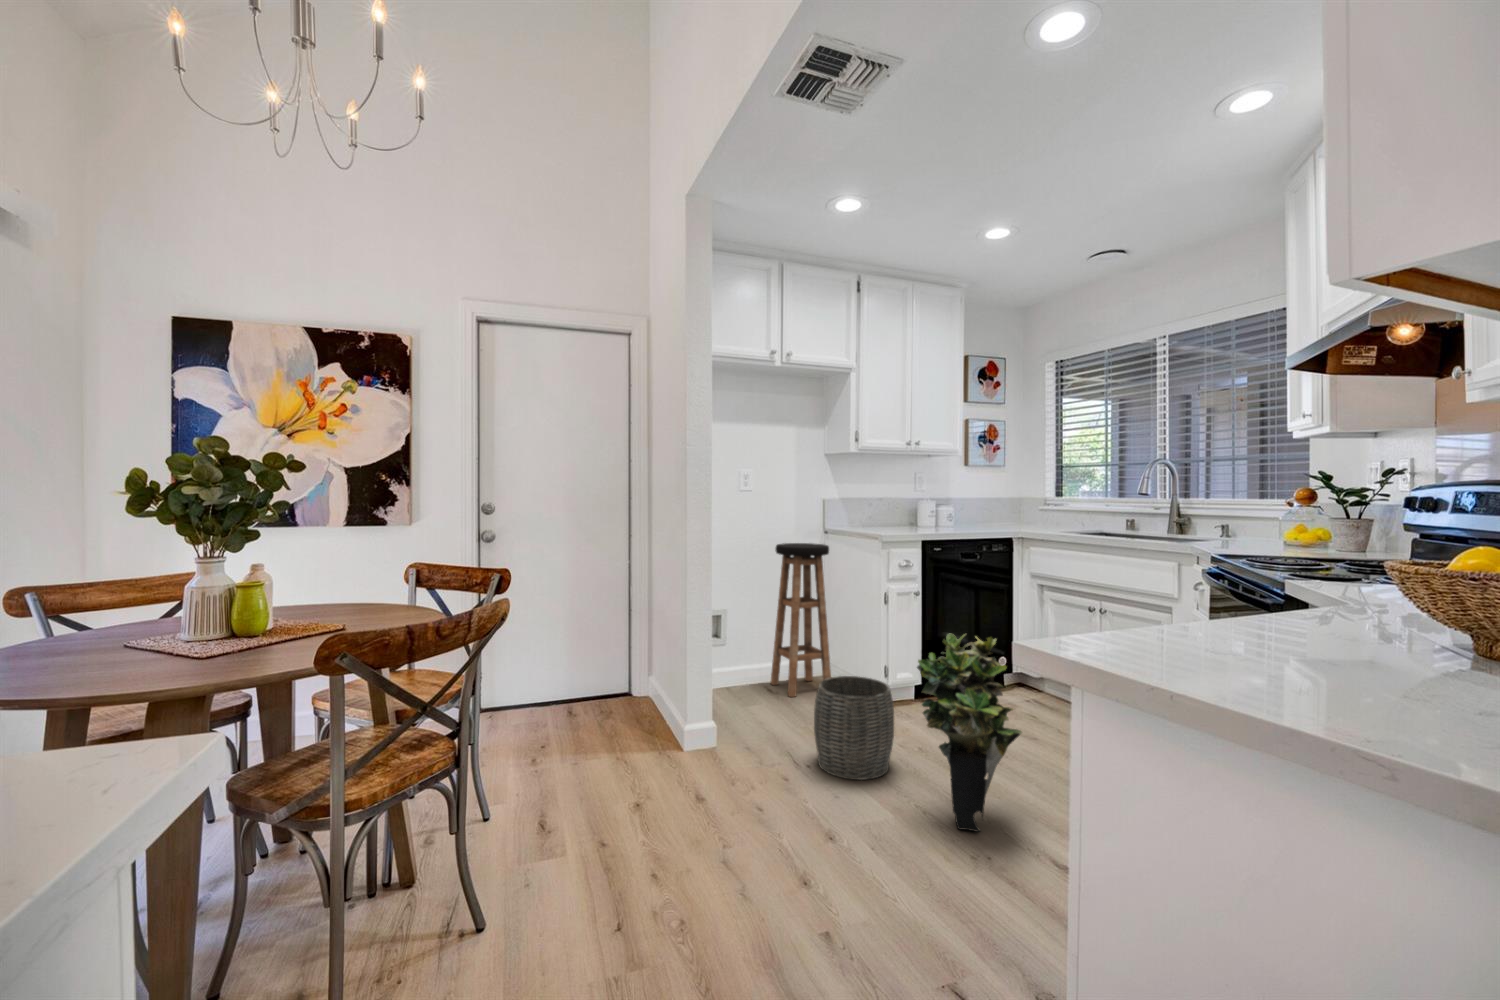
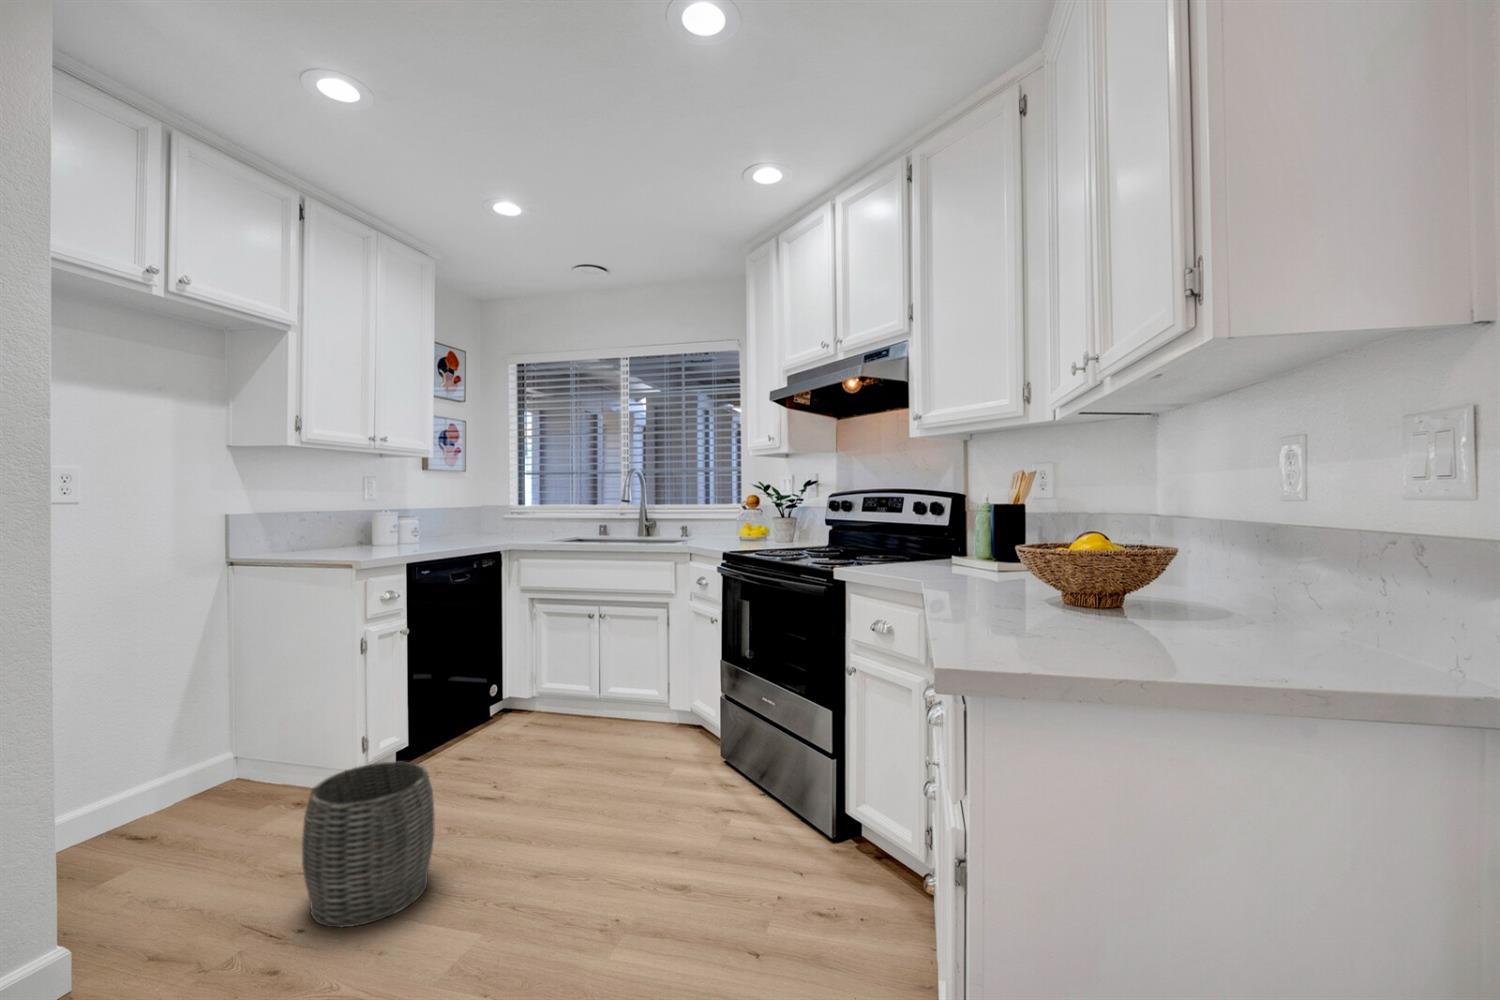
bar stool: present [771,543,831,697] -> none [138,582,268,833]
potted plant: present [917,633,1022,832] -> none [485,668,618,914]

